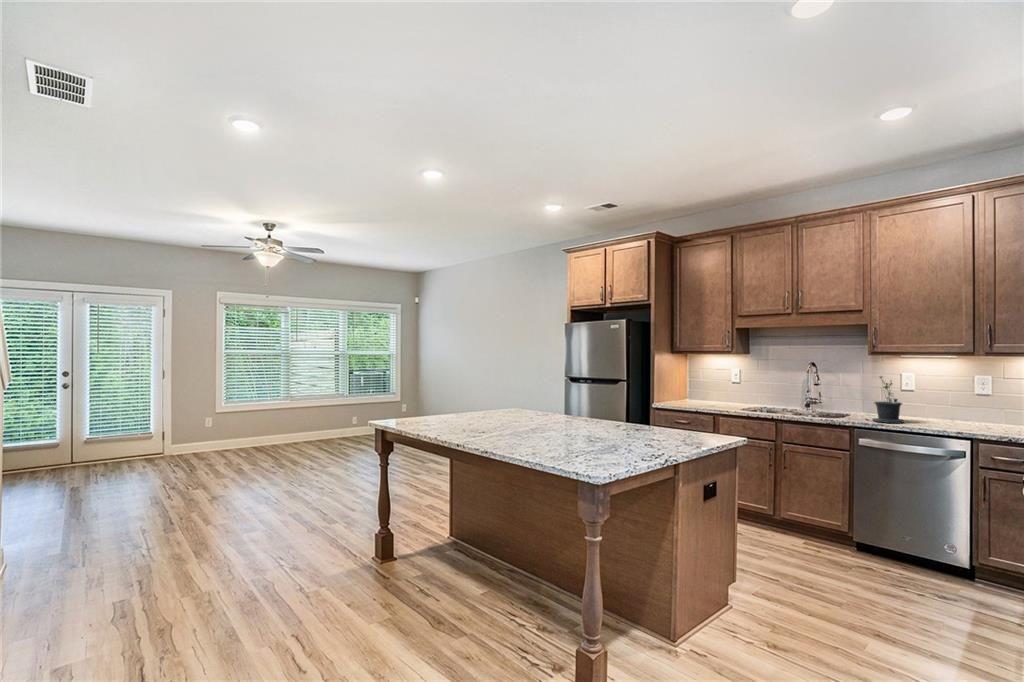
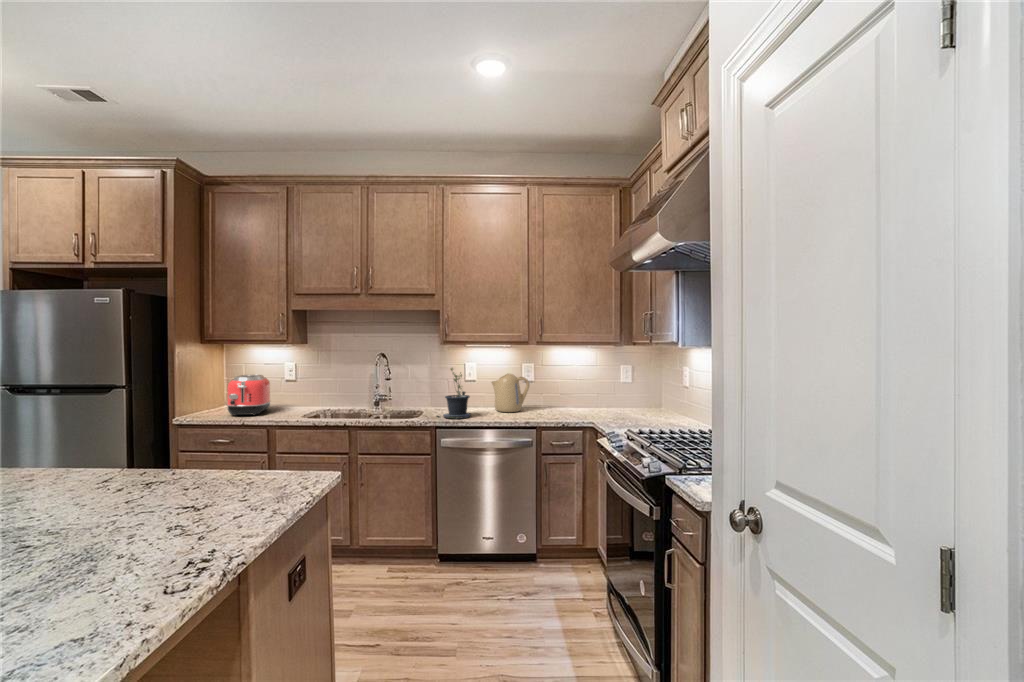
toaster: none [688,377,720,406] -> present [227,375,271,416]
kettle: none [931,385,983,423] -> present [491,374,529,412]

